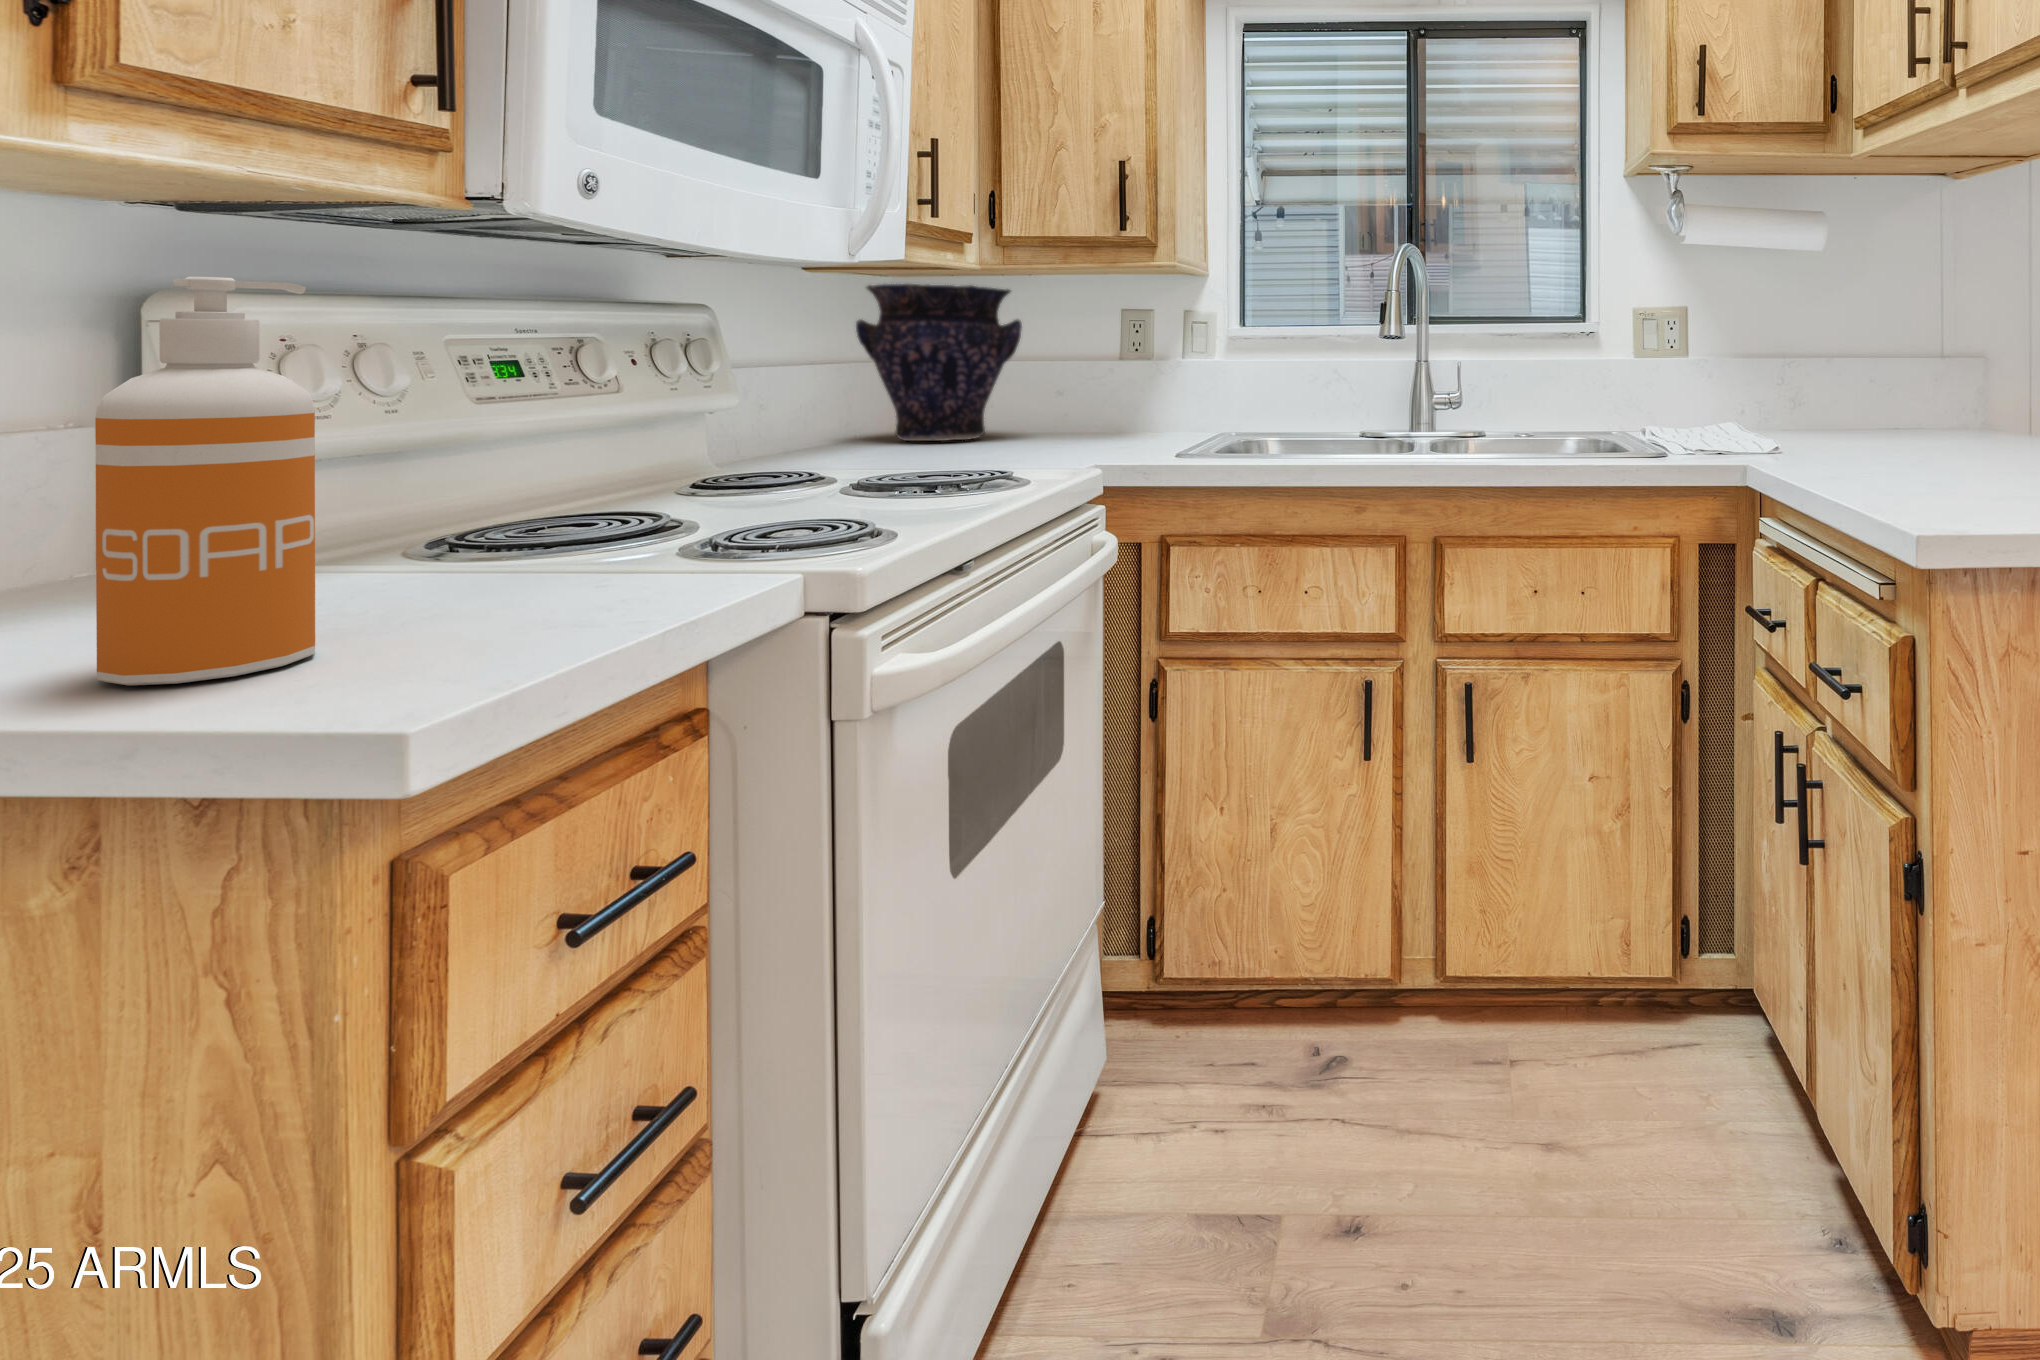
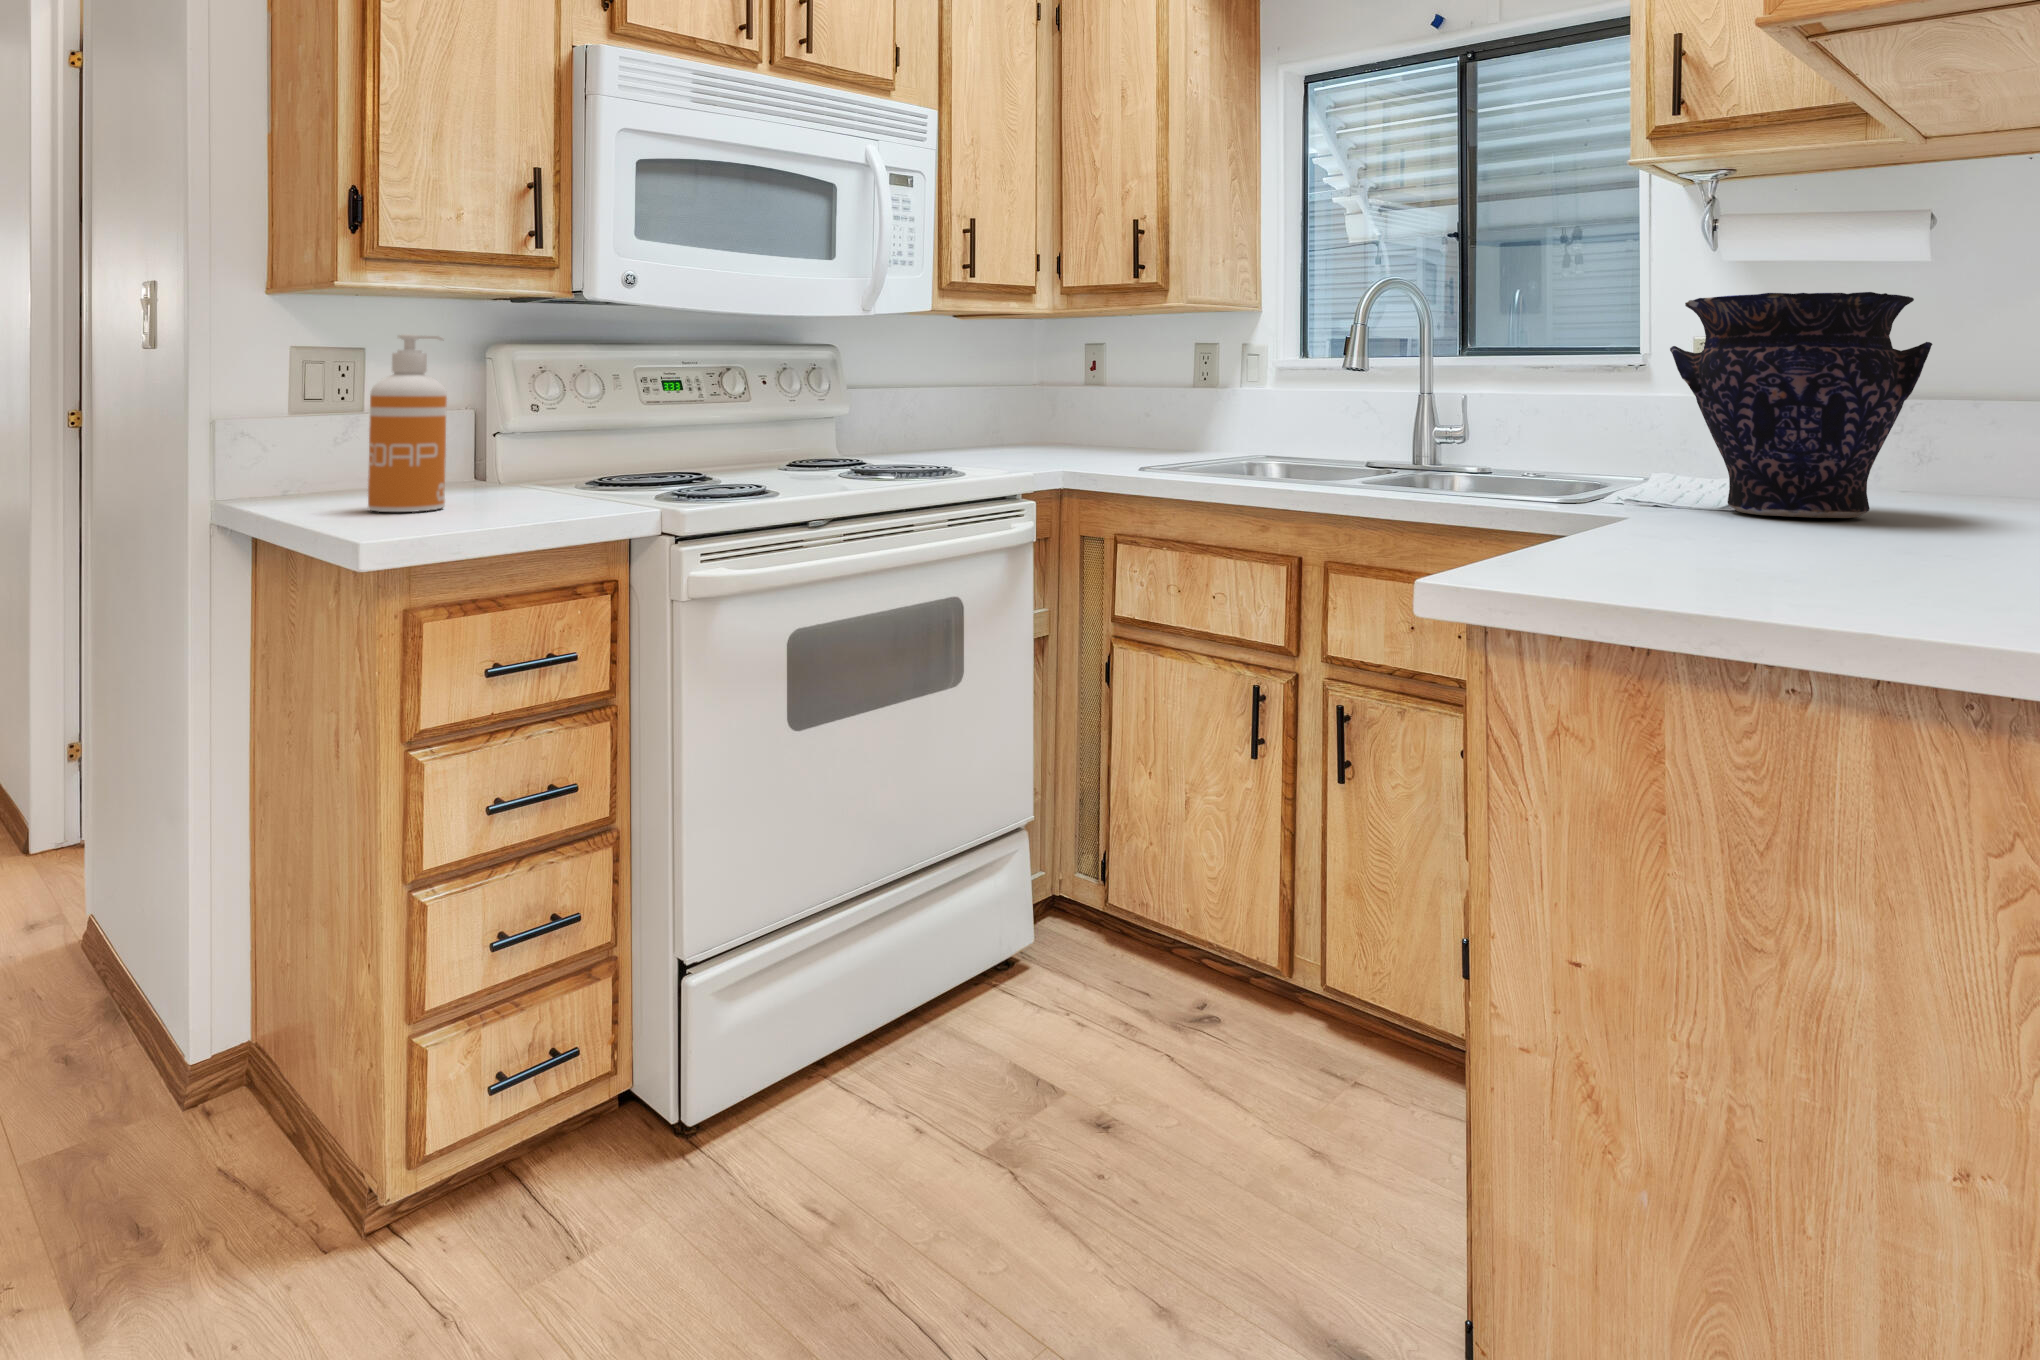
vase: present [856,284,1022,441] -> present [1670,292,1932,518]

